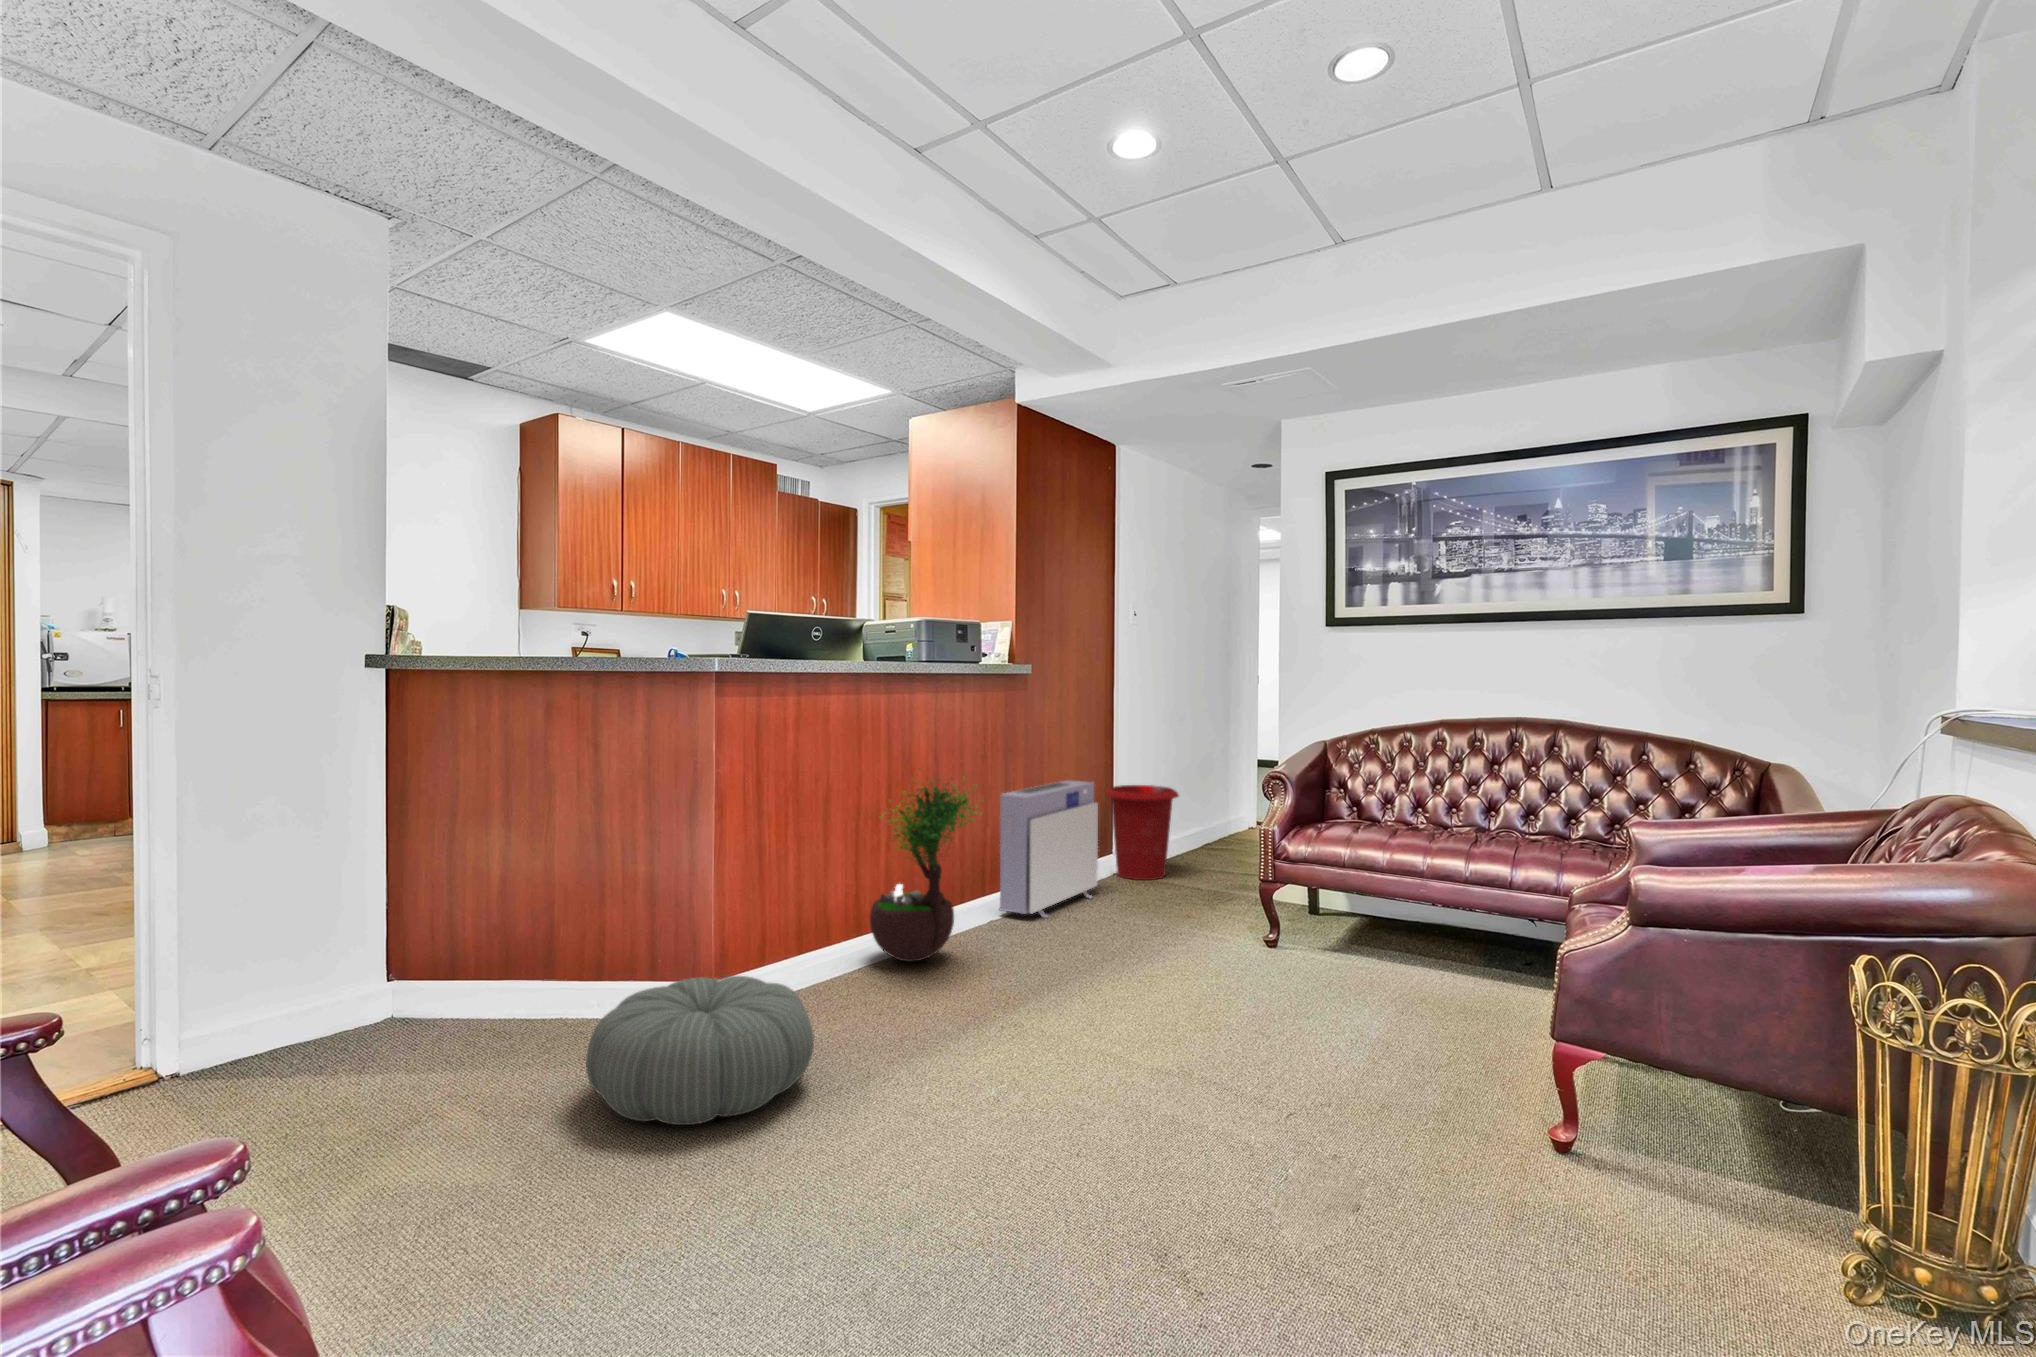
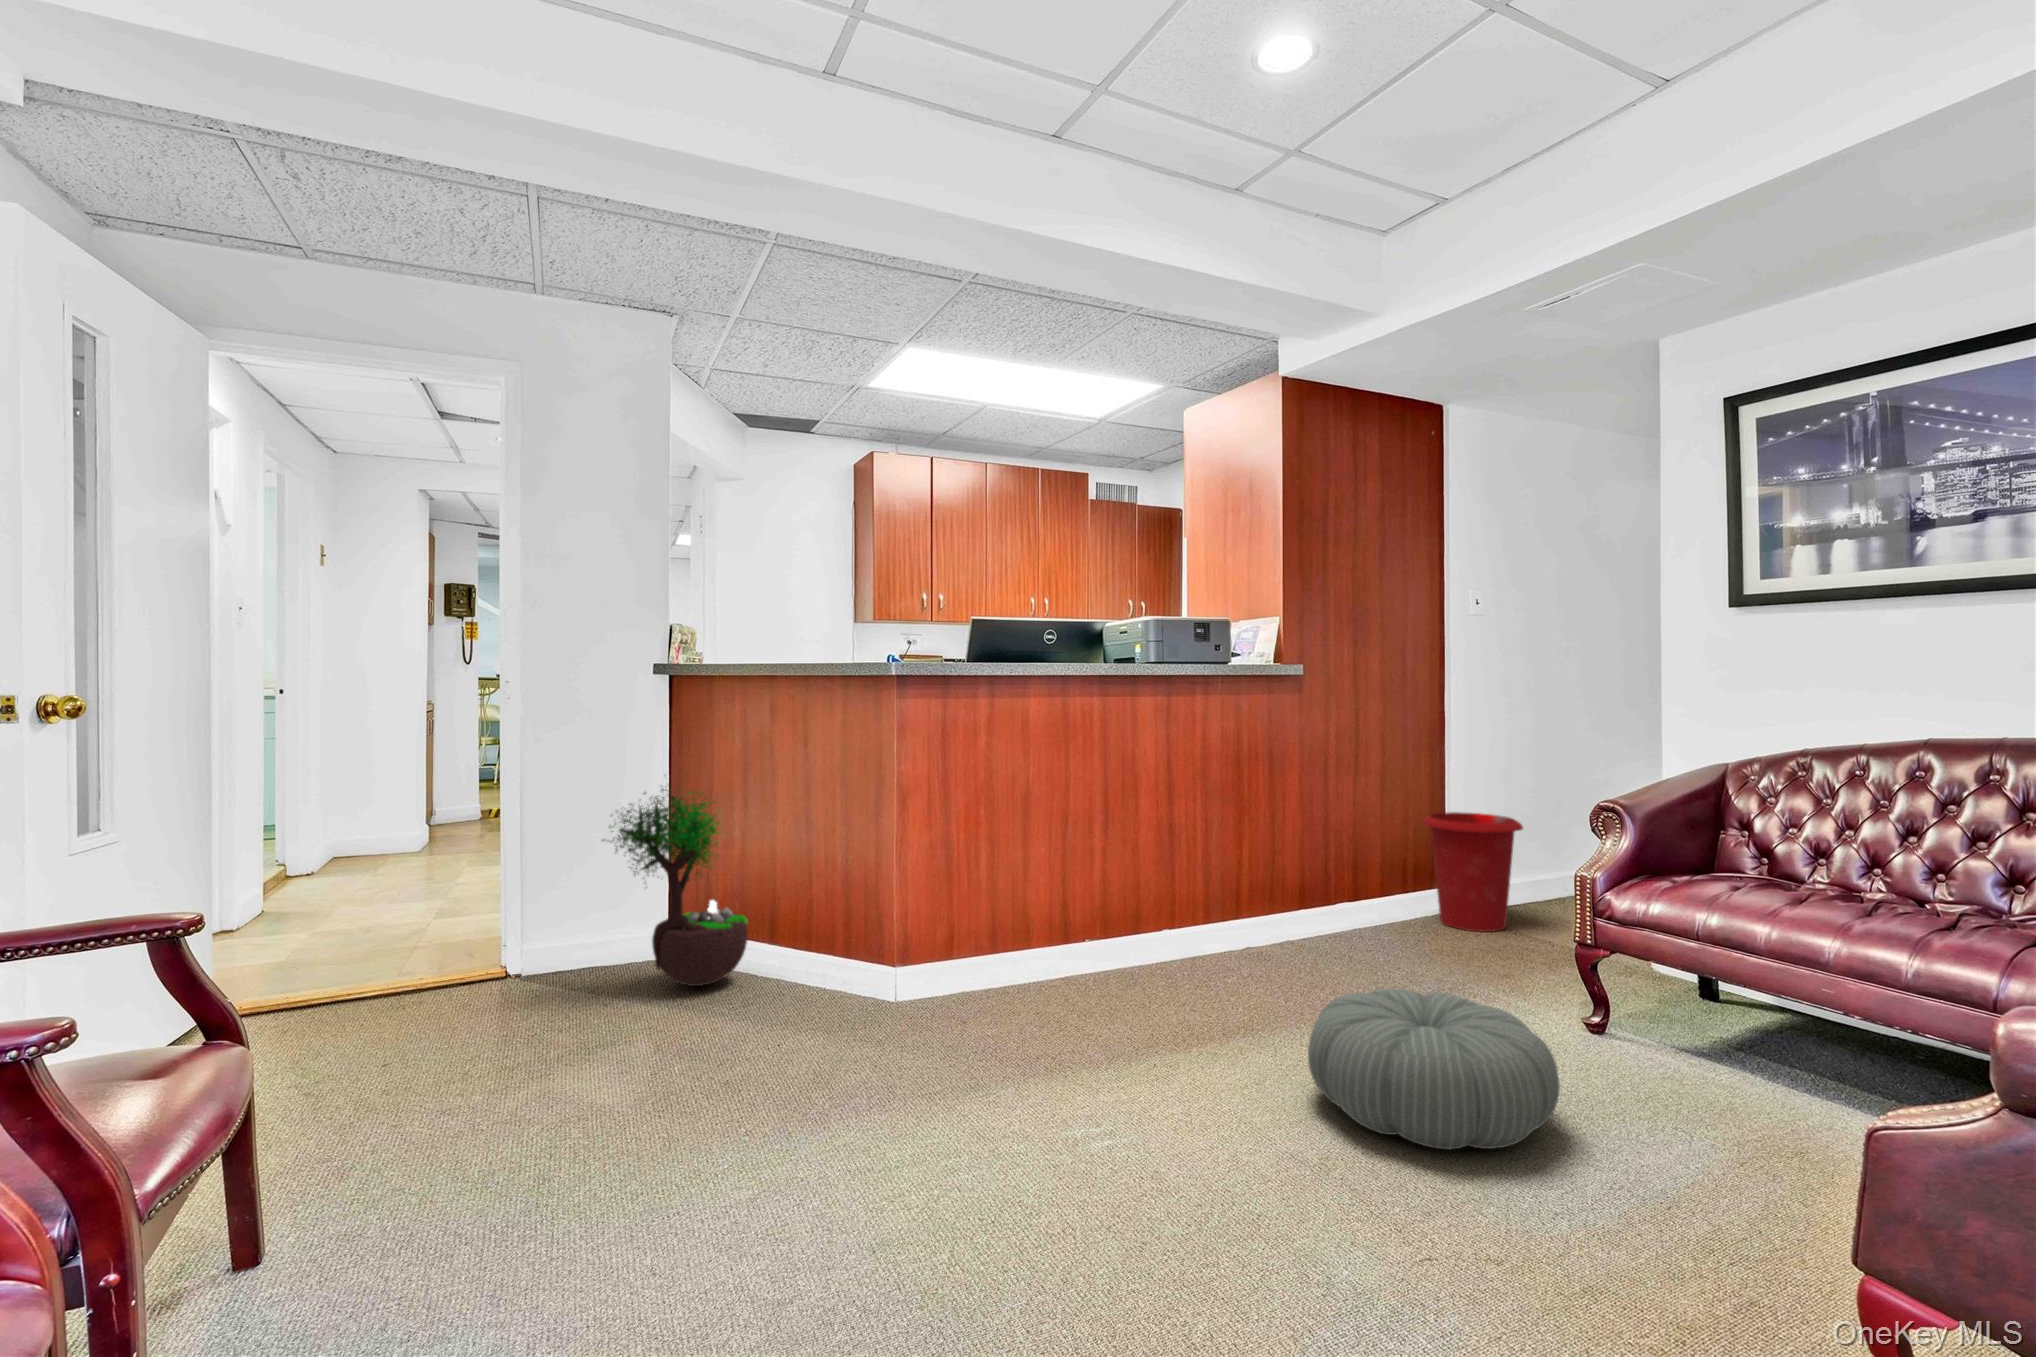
potted tree: present [870,778,976,962] -> present [602,788,748,986]
air purifier: present [1000,781,1098,918] -> none [1252,802,1395,962]
pouf: present [586,976,814,1125] -> present [1308,988,1560,1150]

